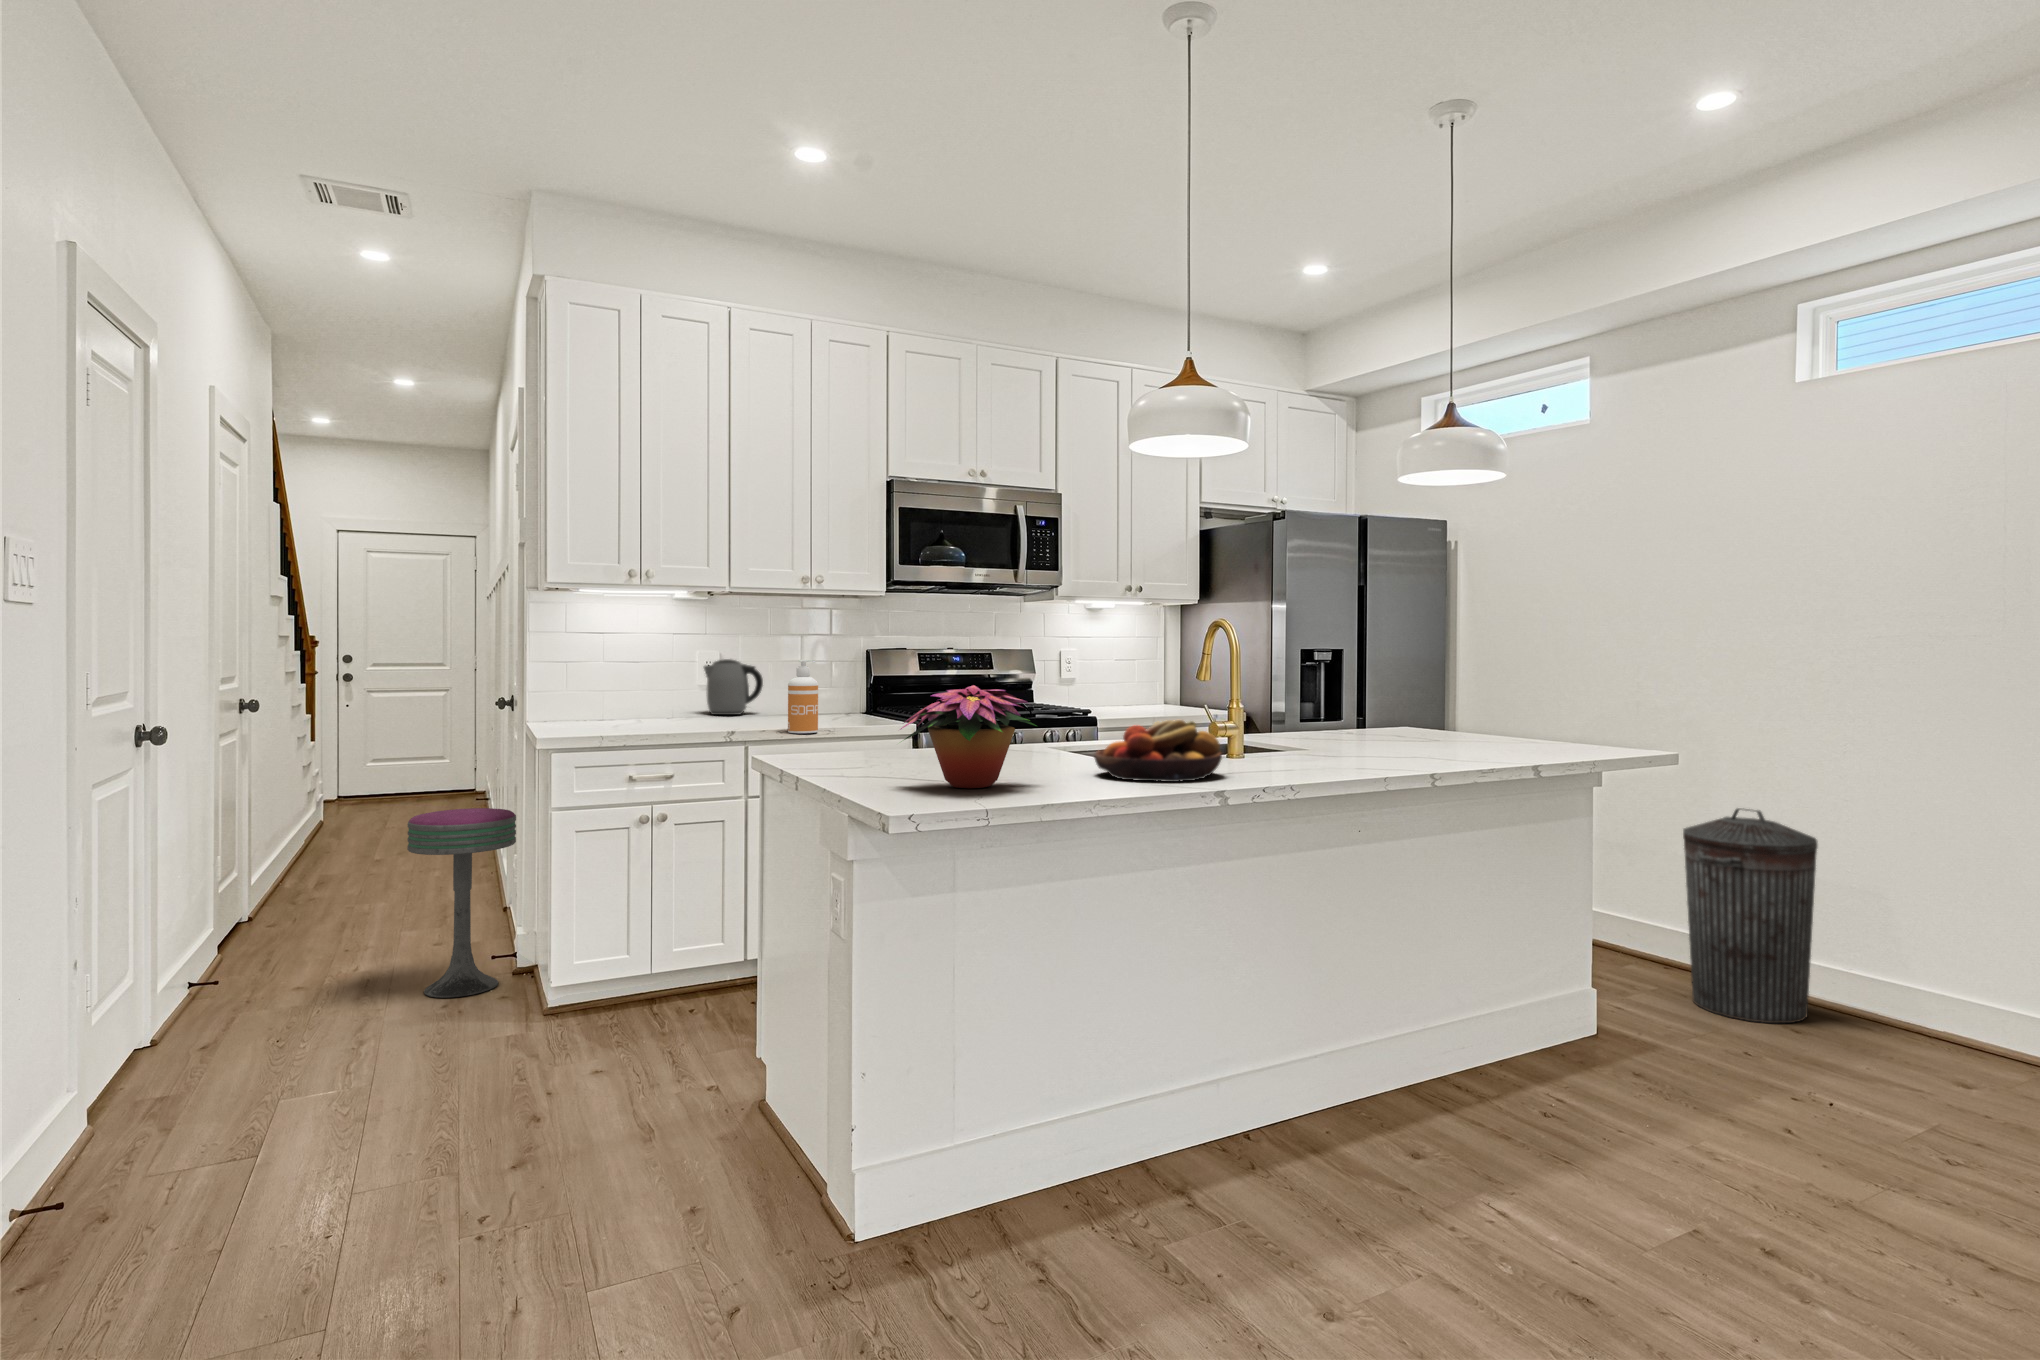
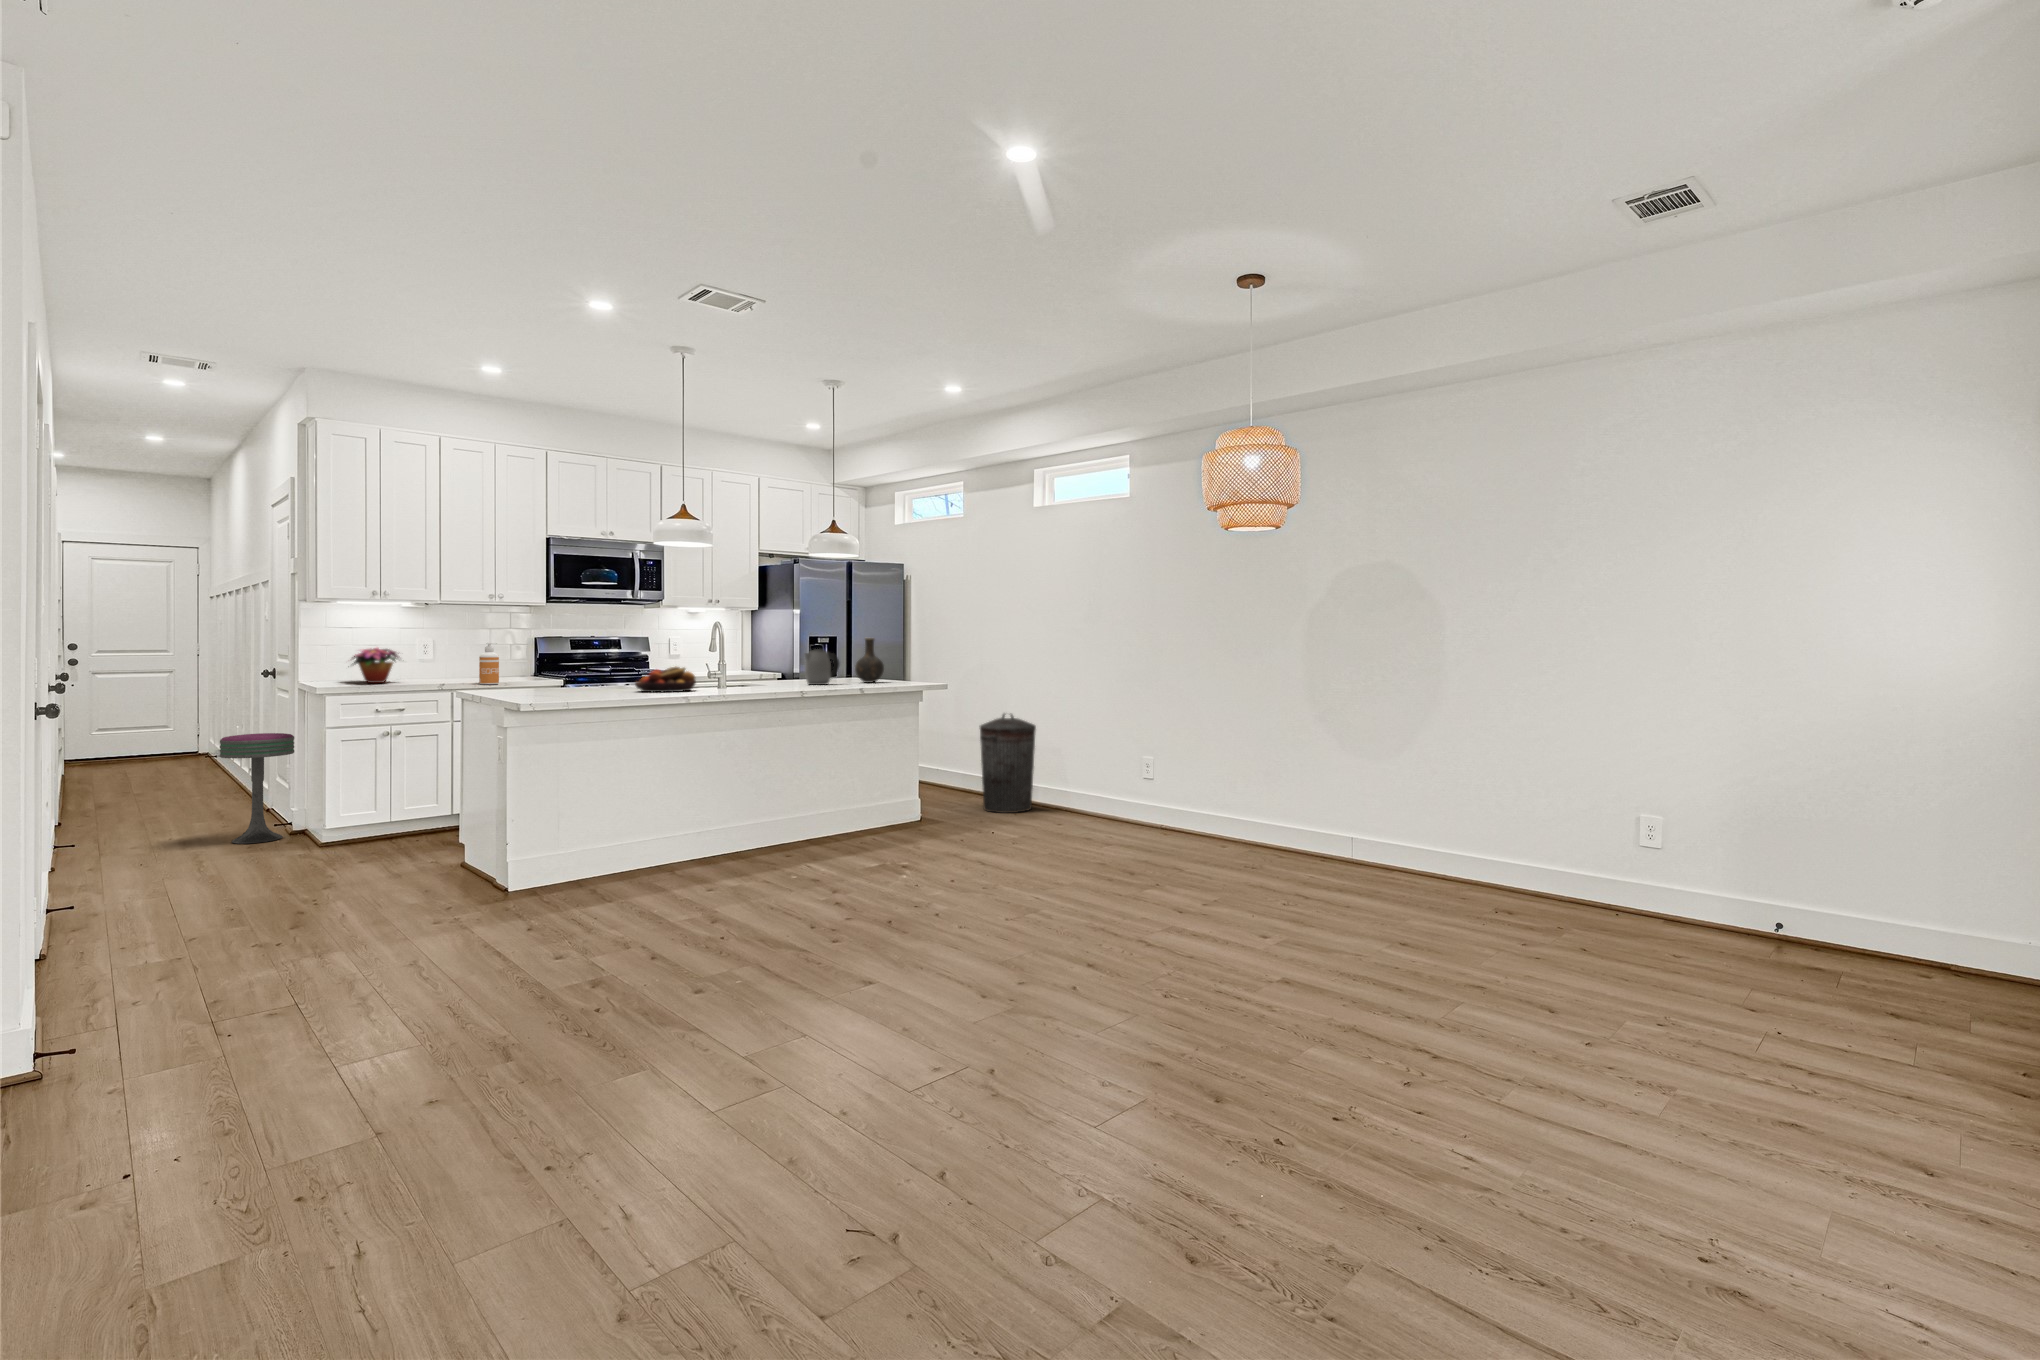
vase: none [1462,653,1523,746] -> present [855,638,884,683]
kettle: present [704,659,763,715] -> present [805,649,839,685]
flower arrangement: present [900,685,1036,788] -> present [352,648,399,683]

